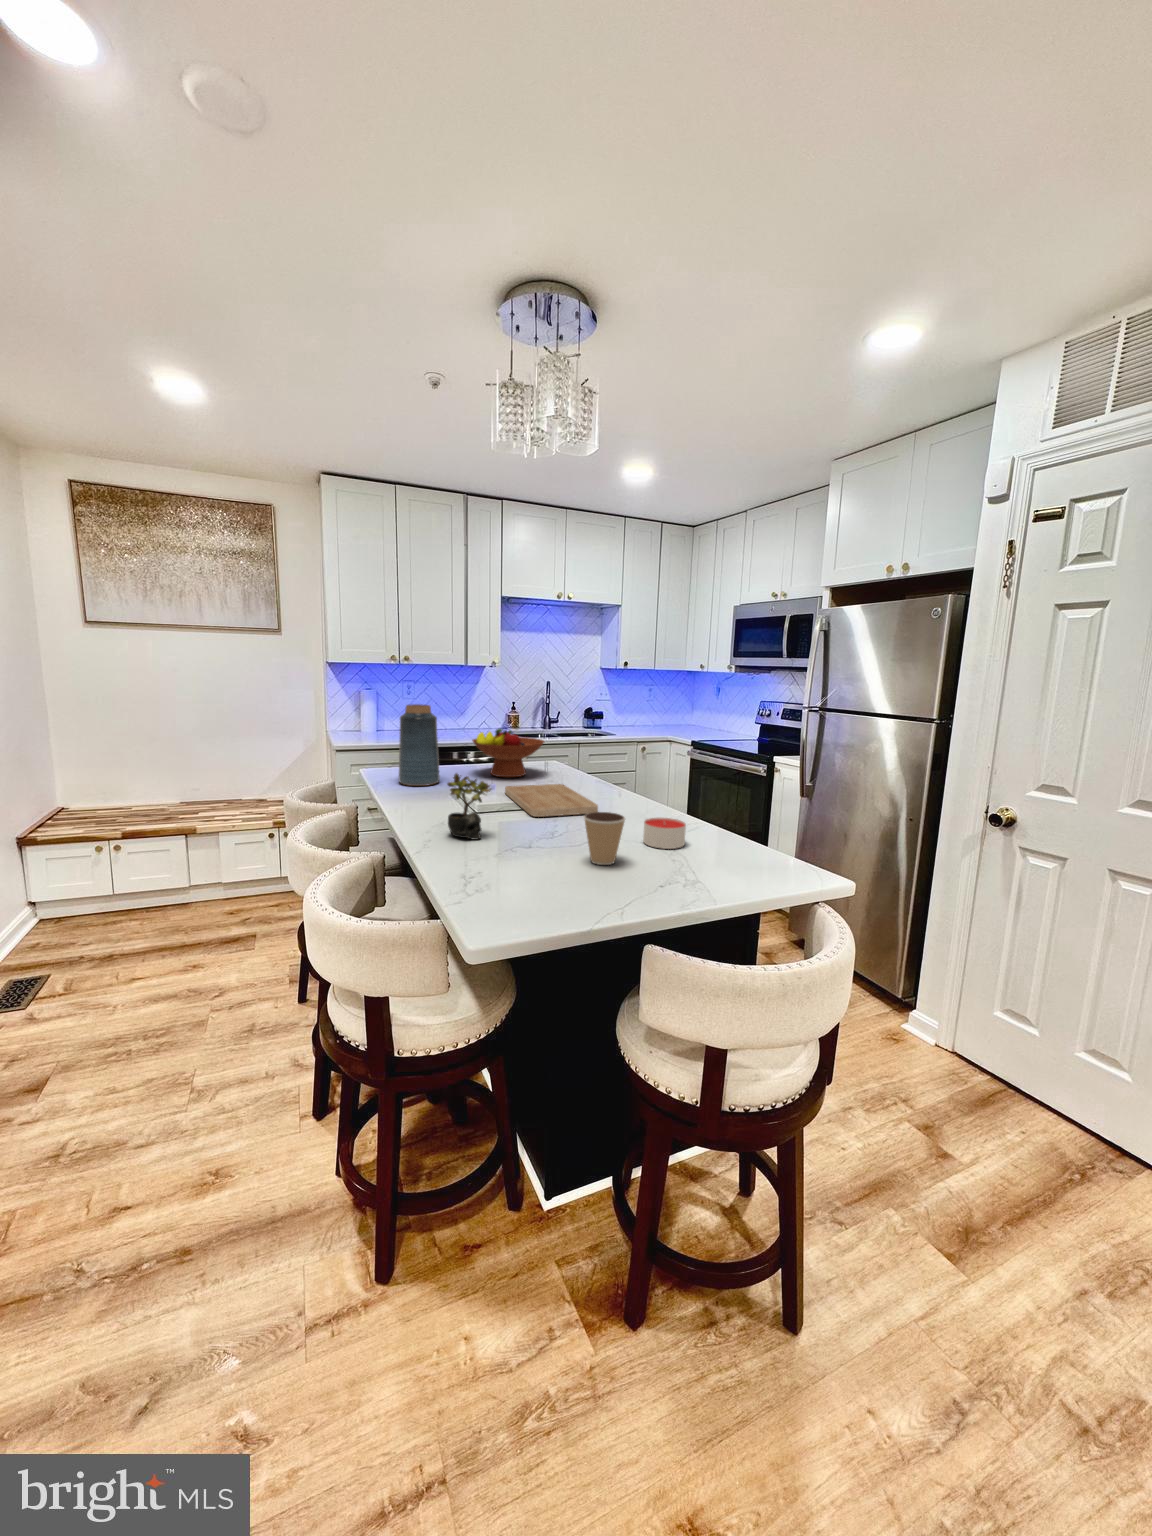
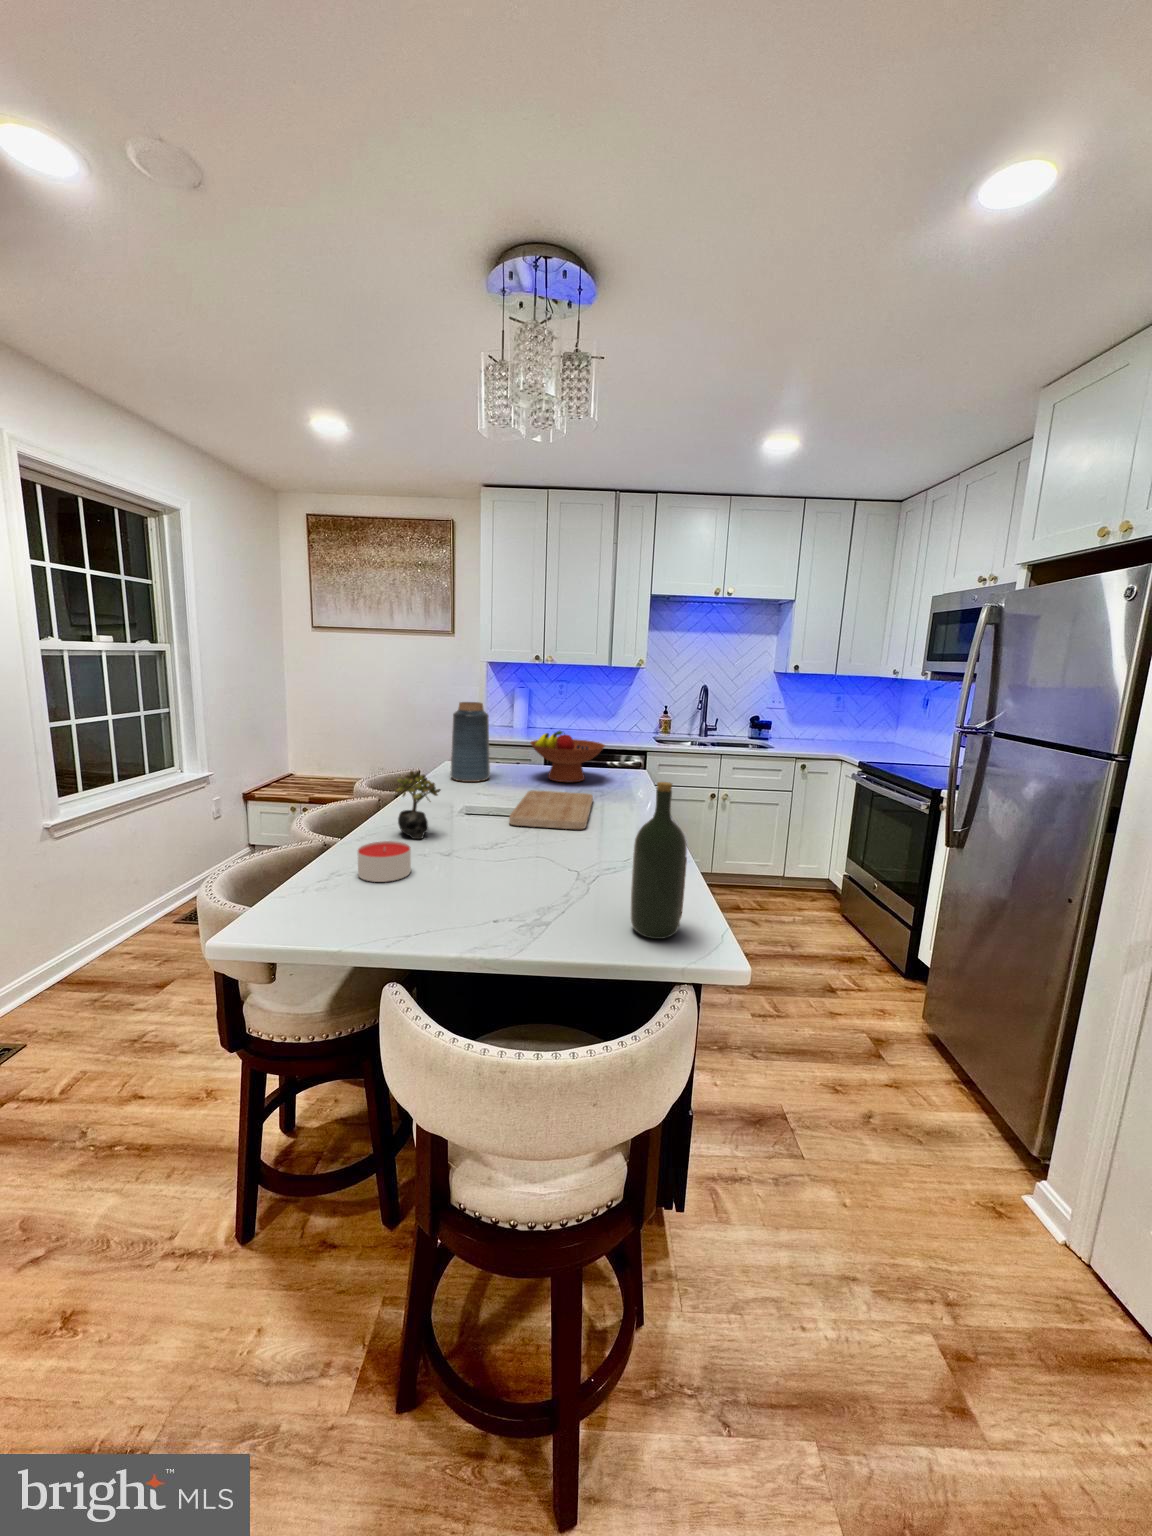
wine bottle: none [748,755,794,877] -> present [631,782,687,939]
coffee cup: present [584,812,625,865] -> none [468,826,516,887]
candle: present [643,818,686,849] -> present [358,841,411,882]

